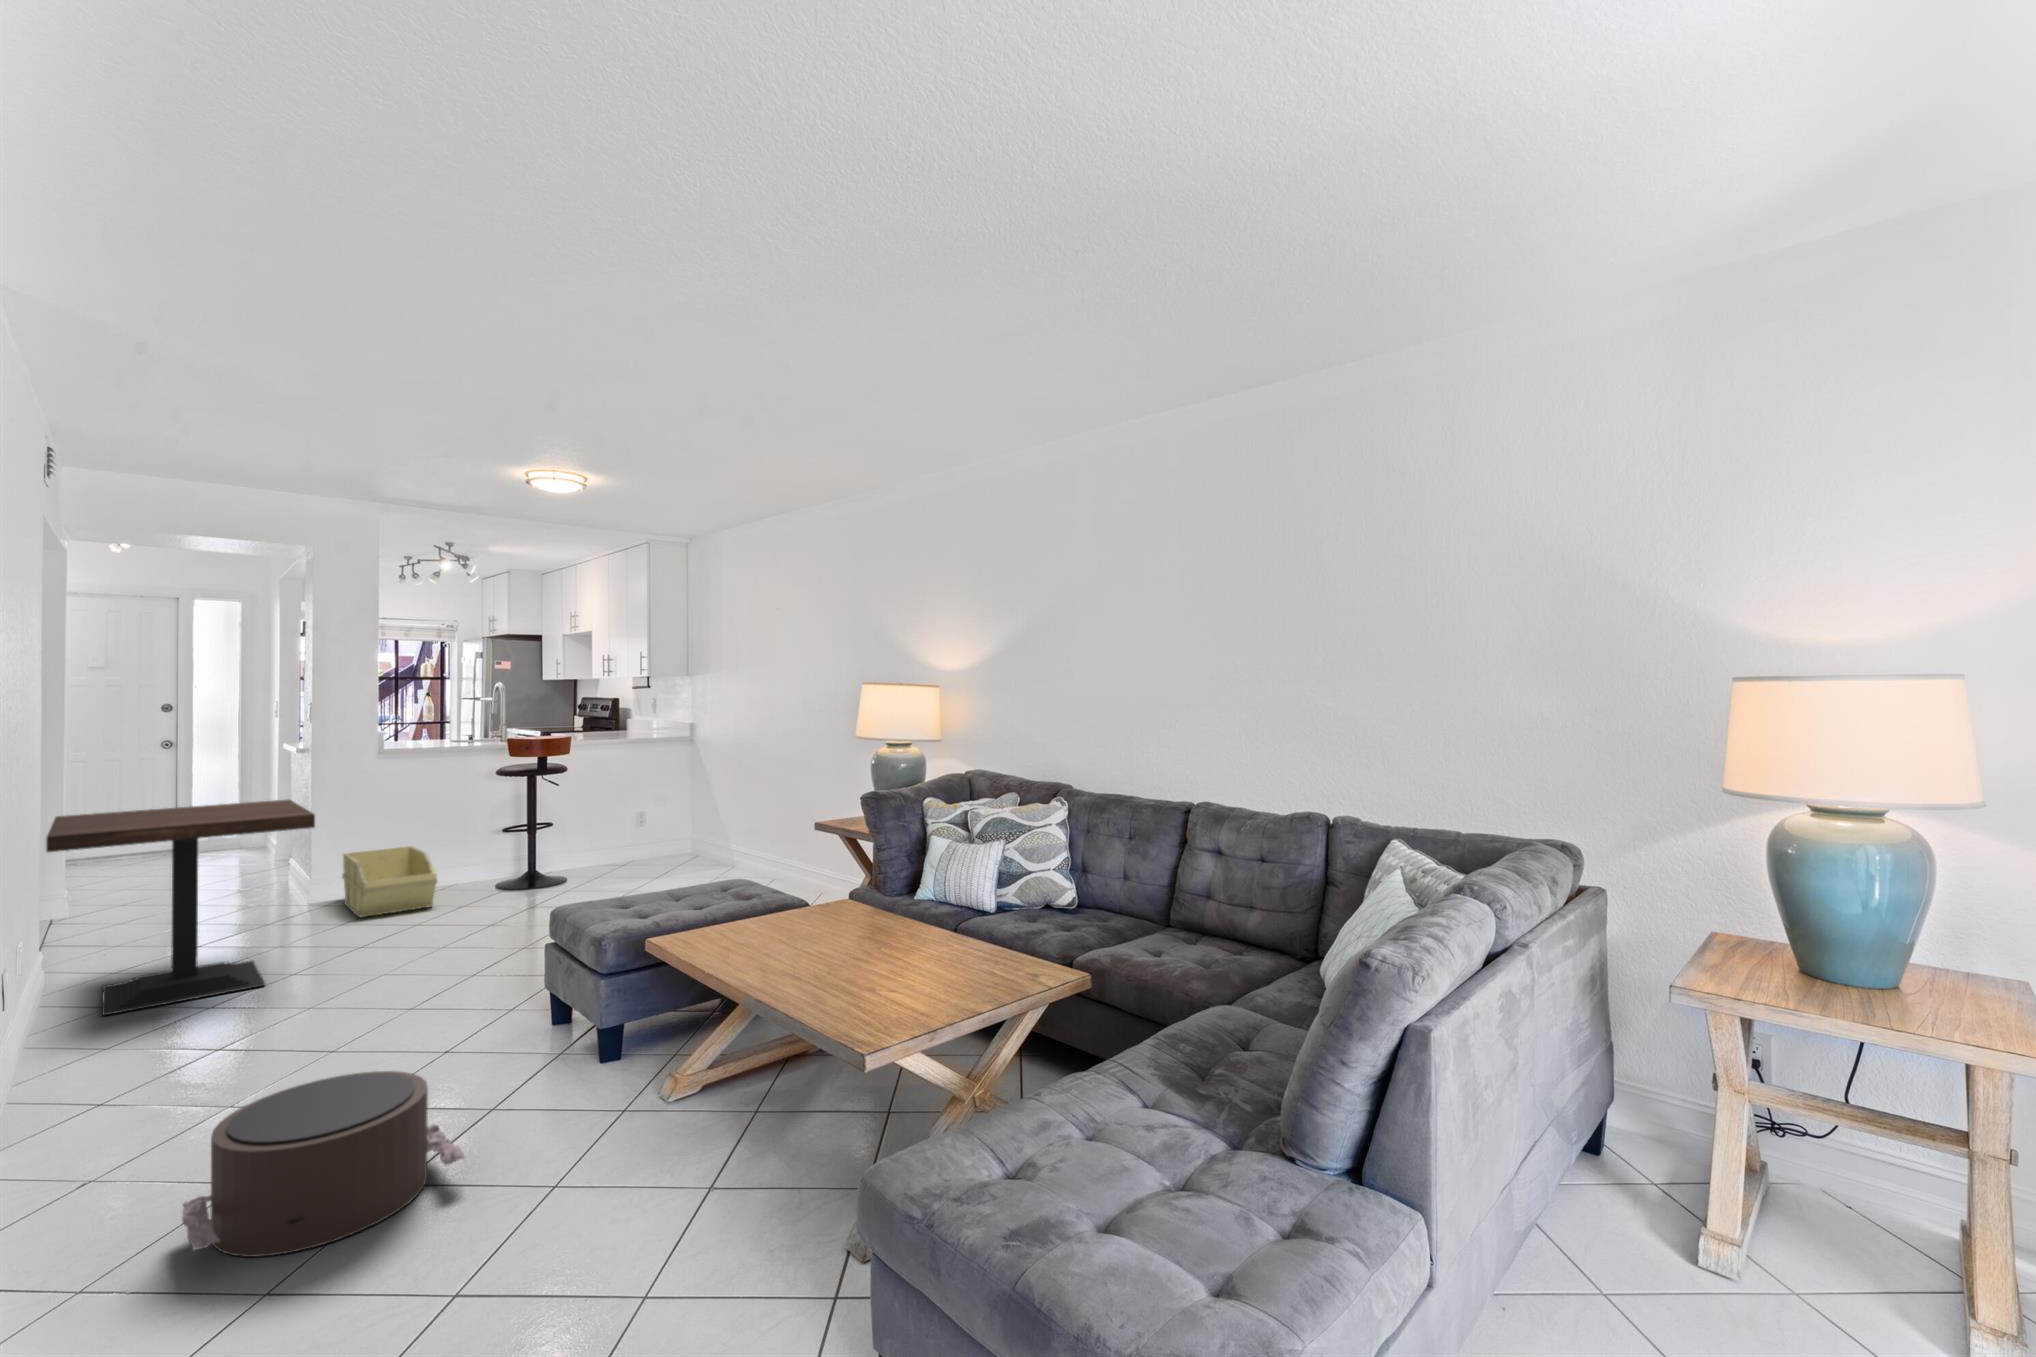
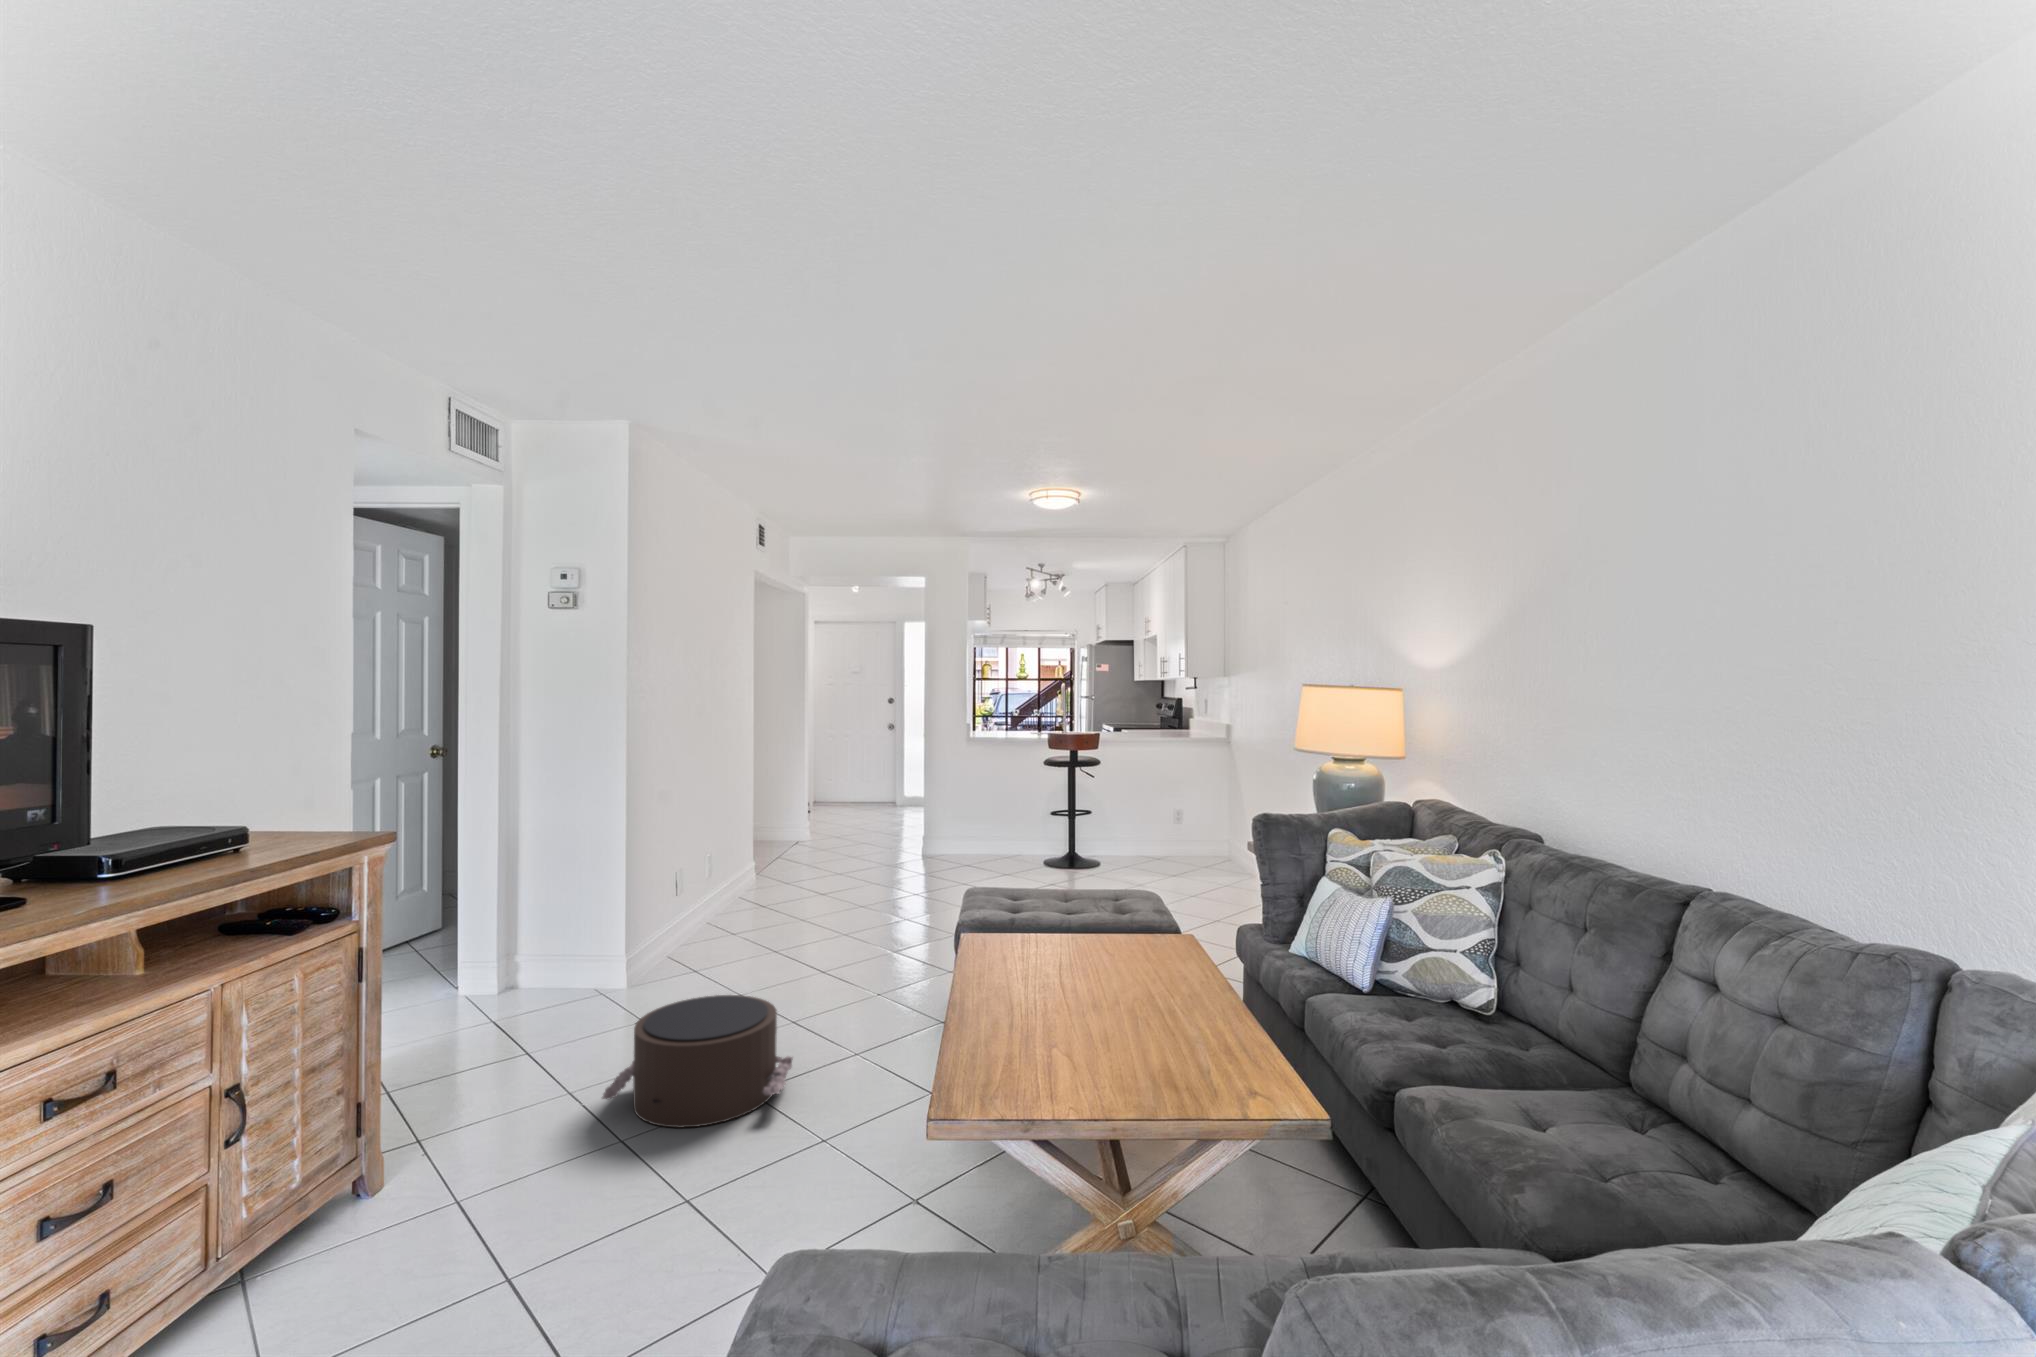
side table: present [46,799,315,1016] -> none [727,772,886,912]
storage bin: present [342,846,437,917] -> none [942,817,994,870]

